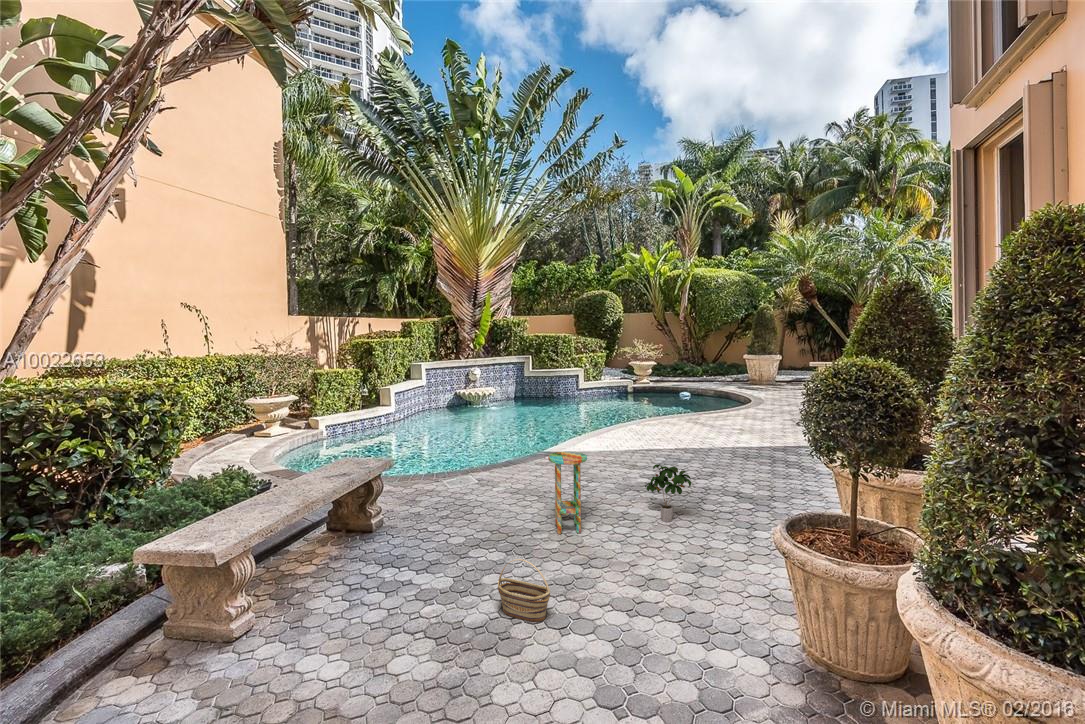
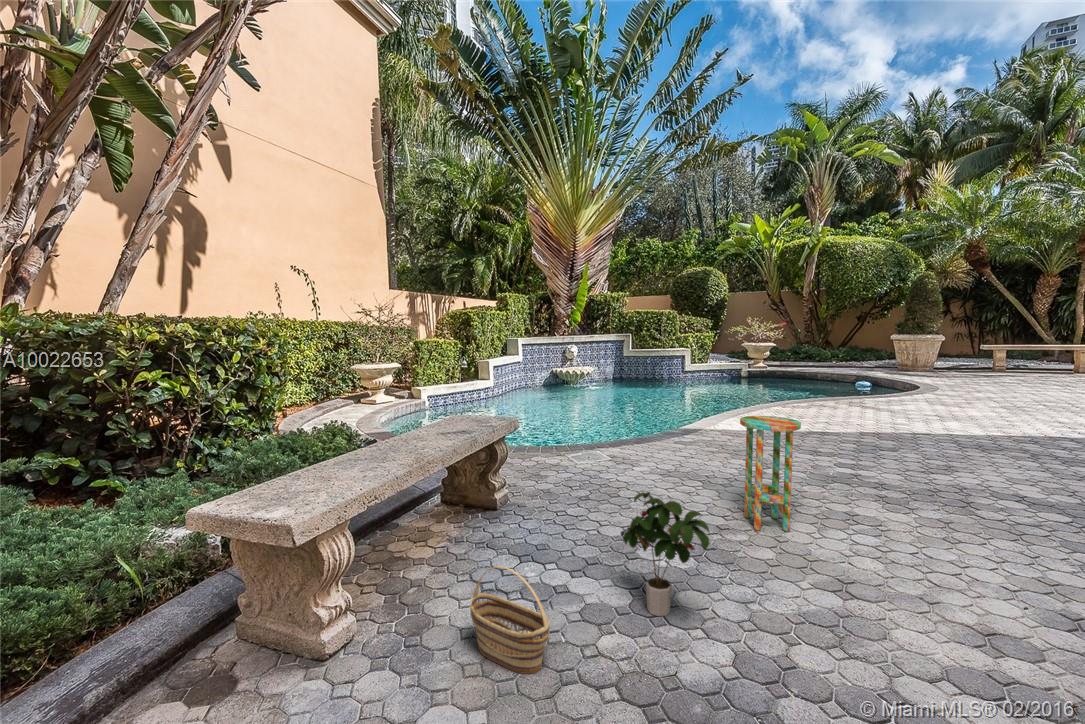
potted plant: present [645,464,691,522] -> present [621,492,709,617]
basket: present [498,559,550,622] -> present [470,566,550,674]

